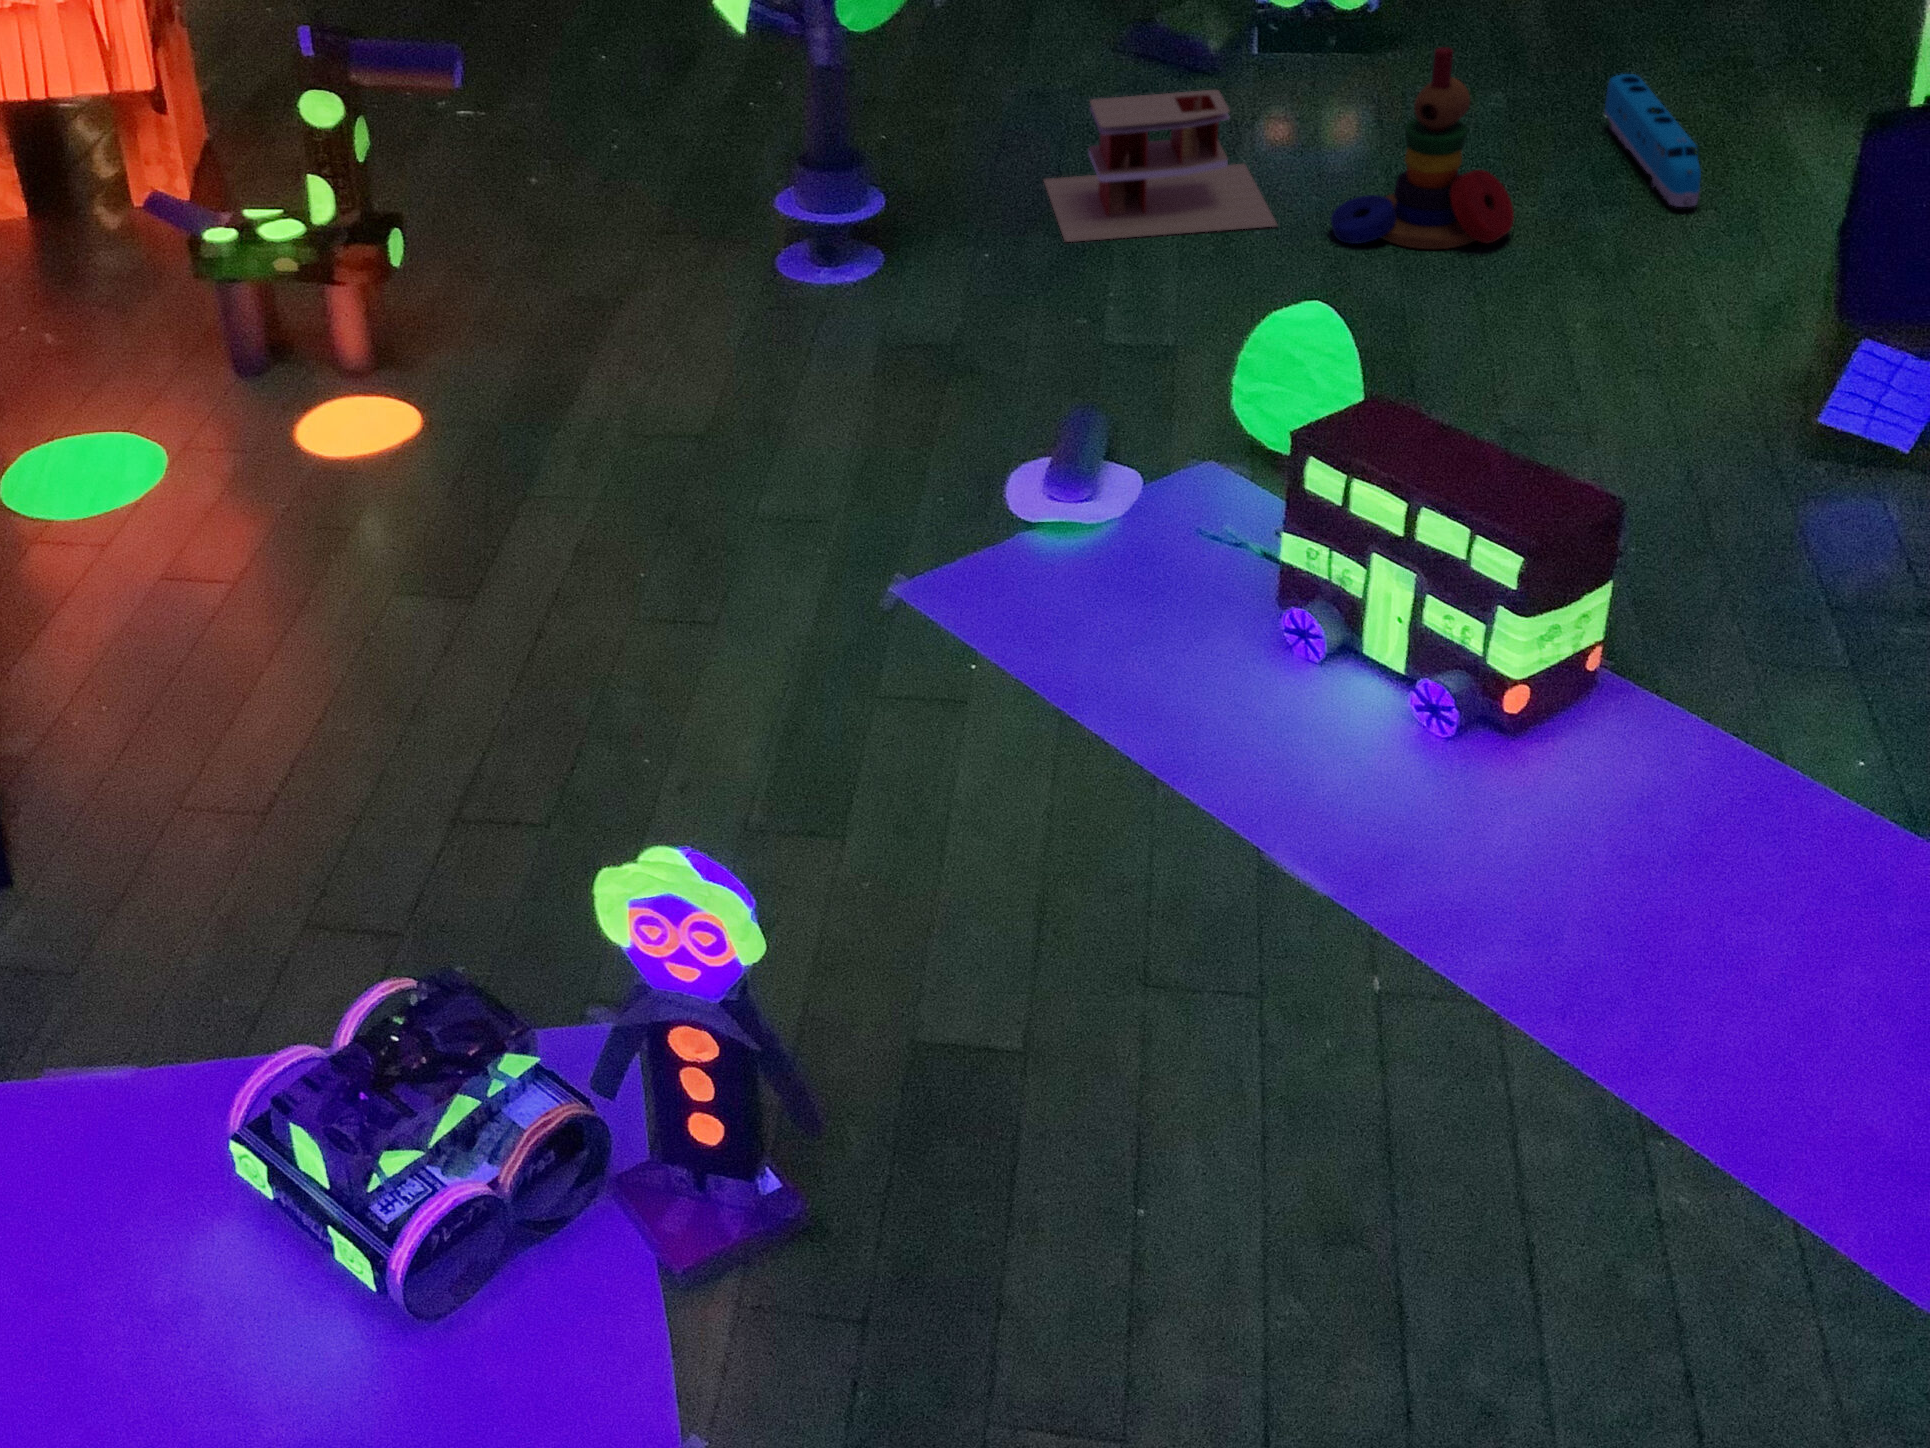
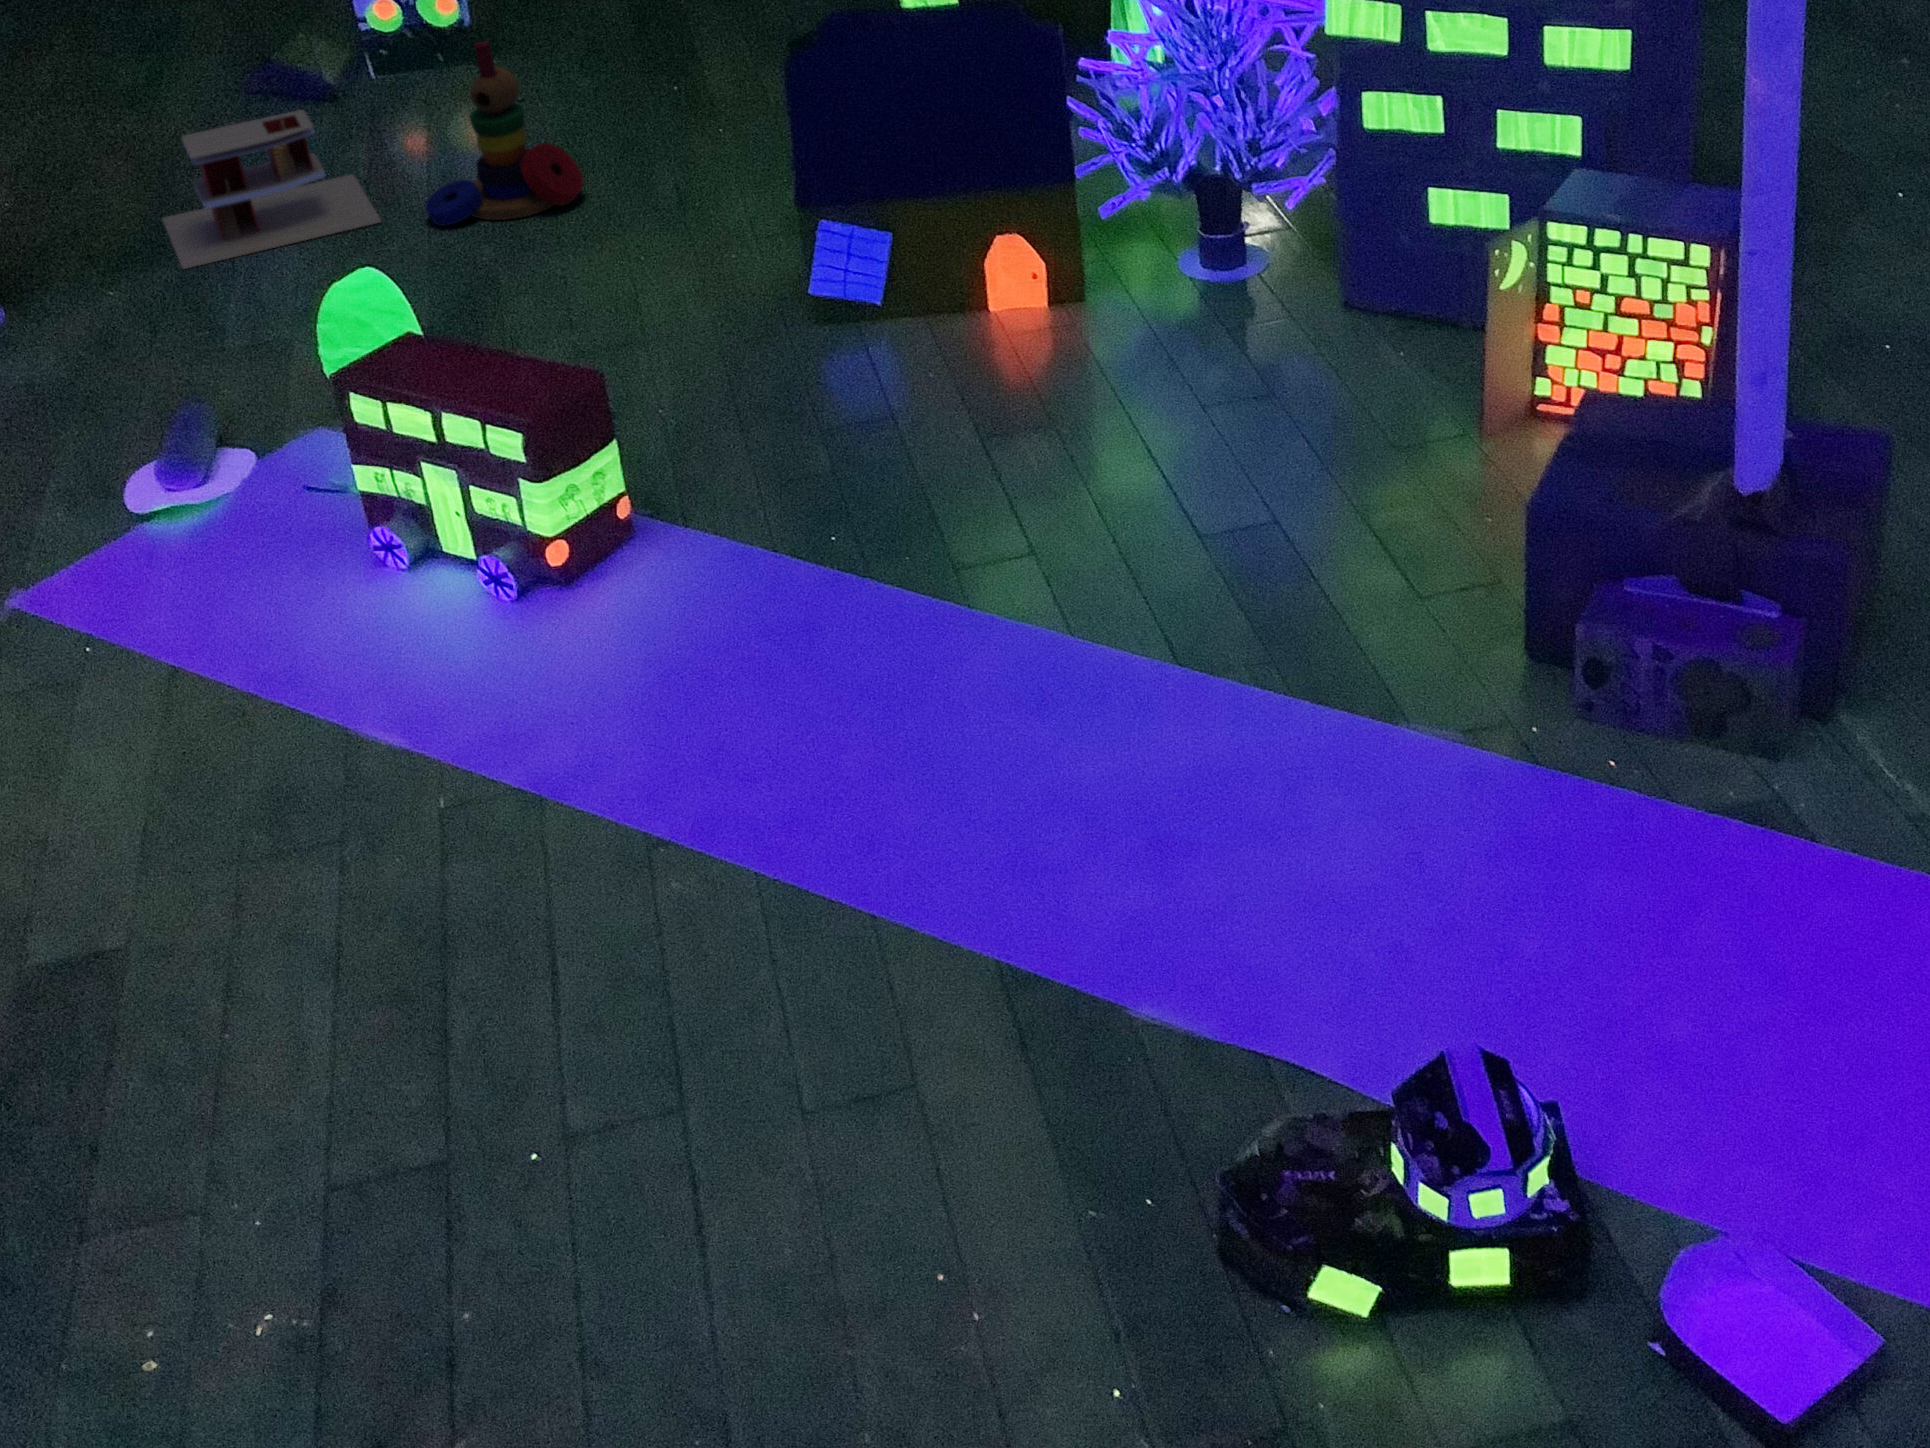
toy train: present [1604,74,1701,207] -> none [659,46,737,150]

